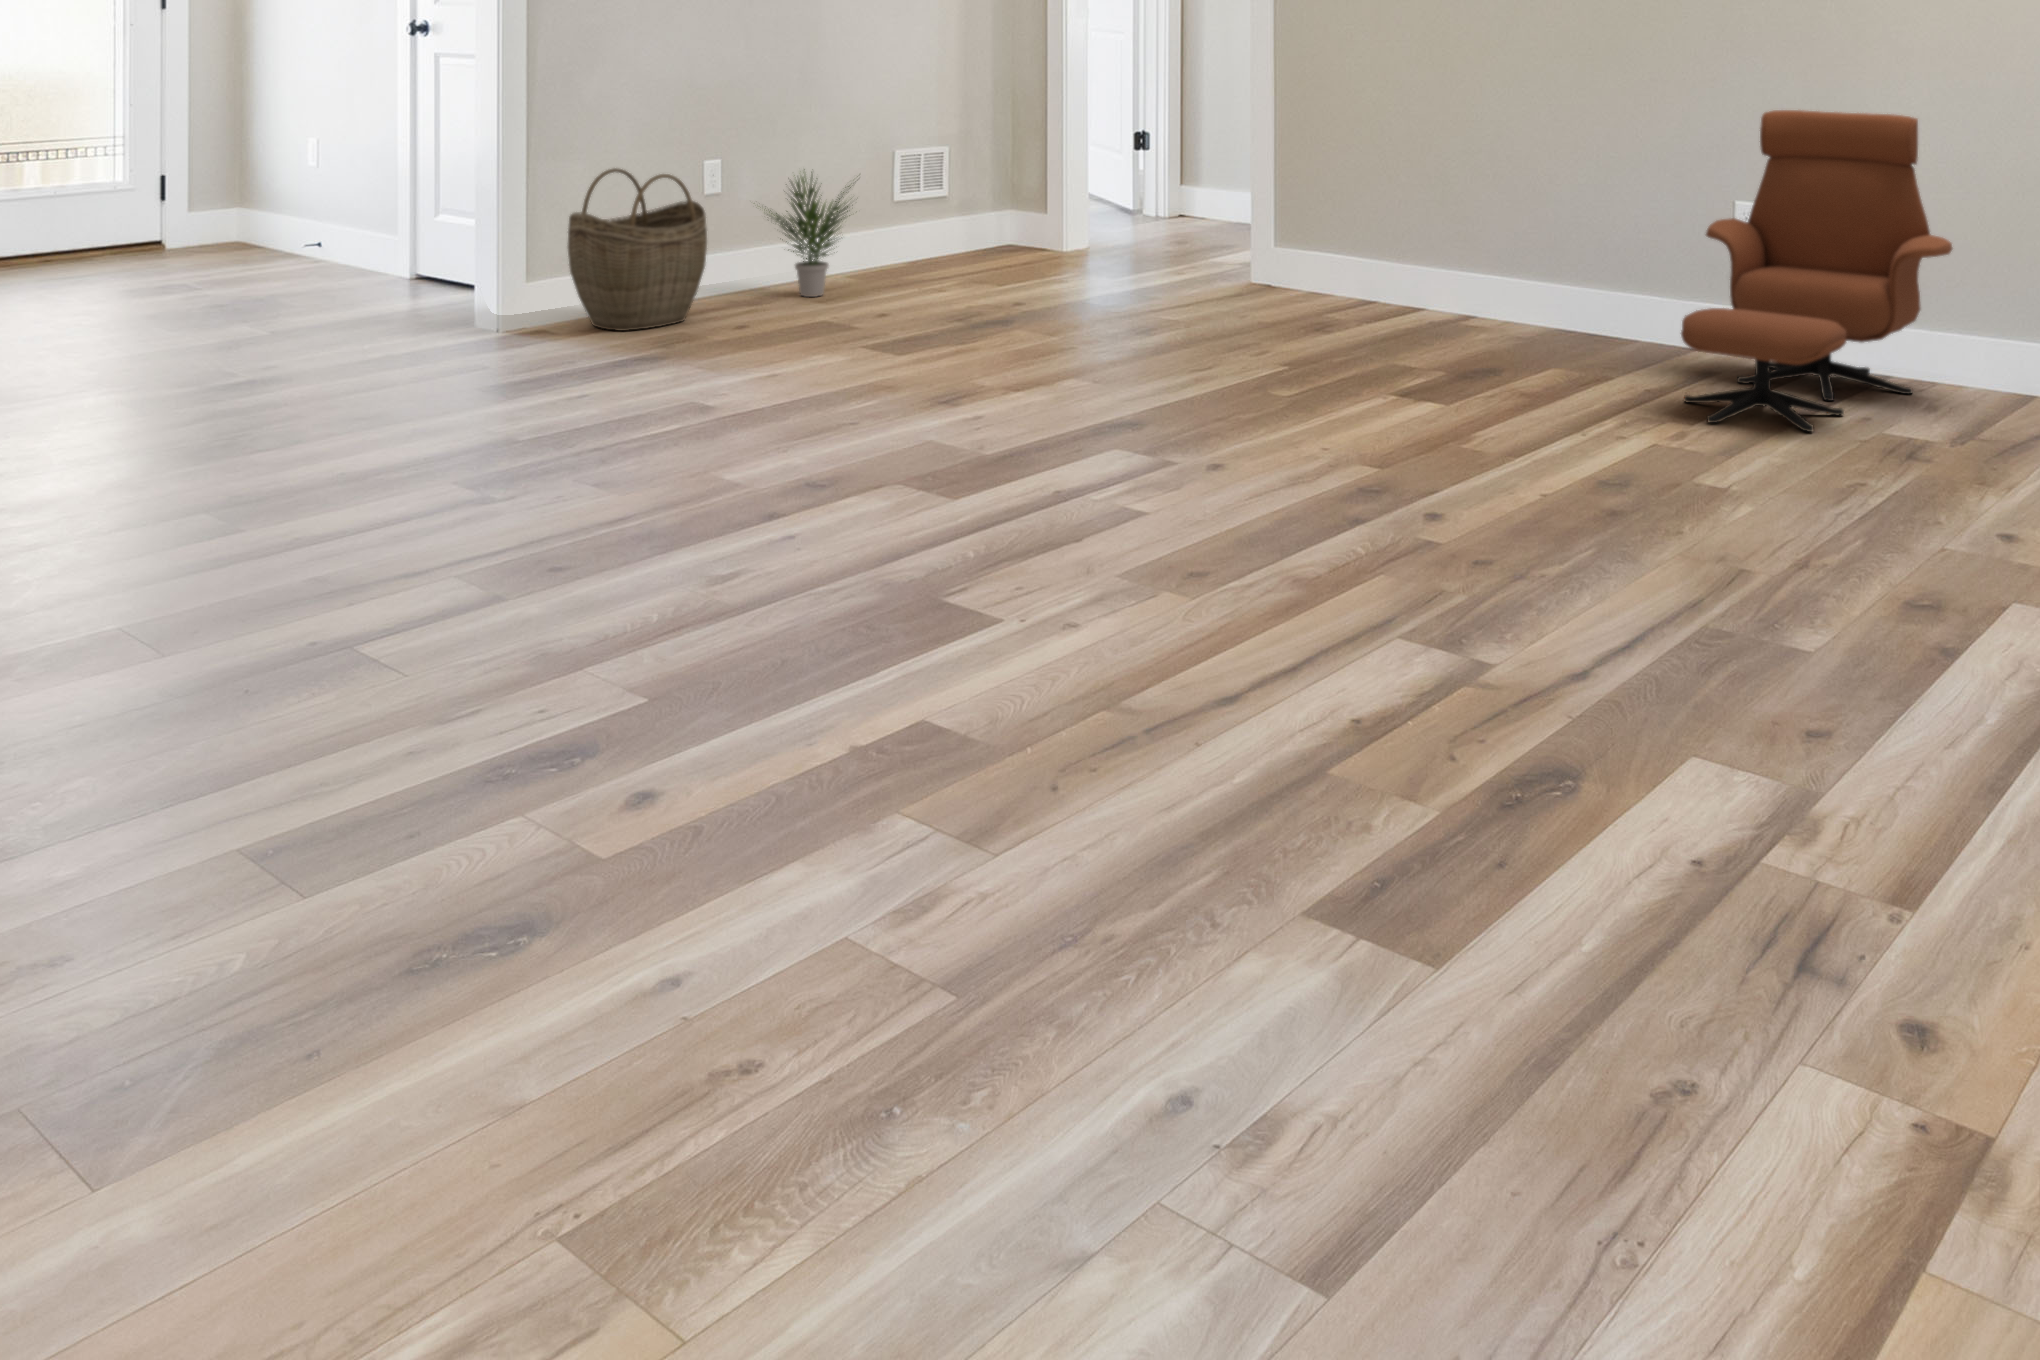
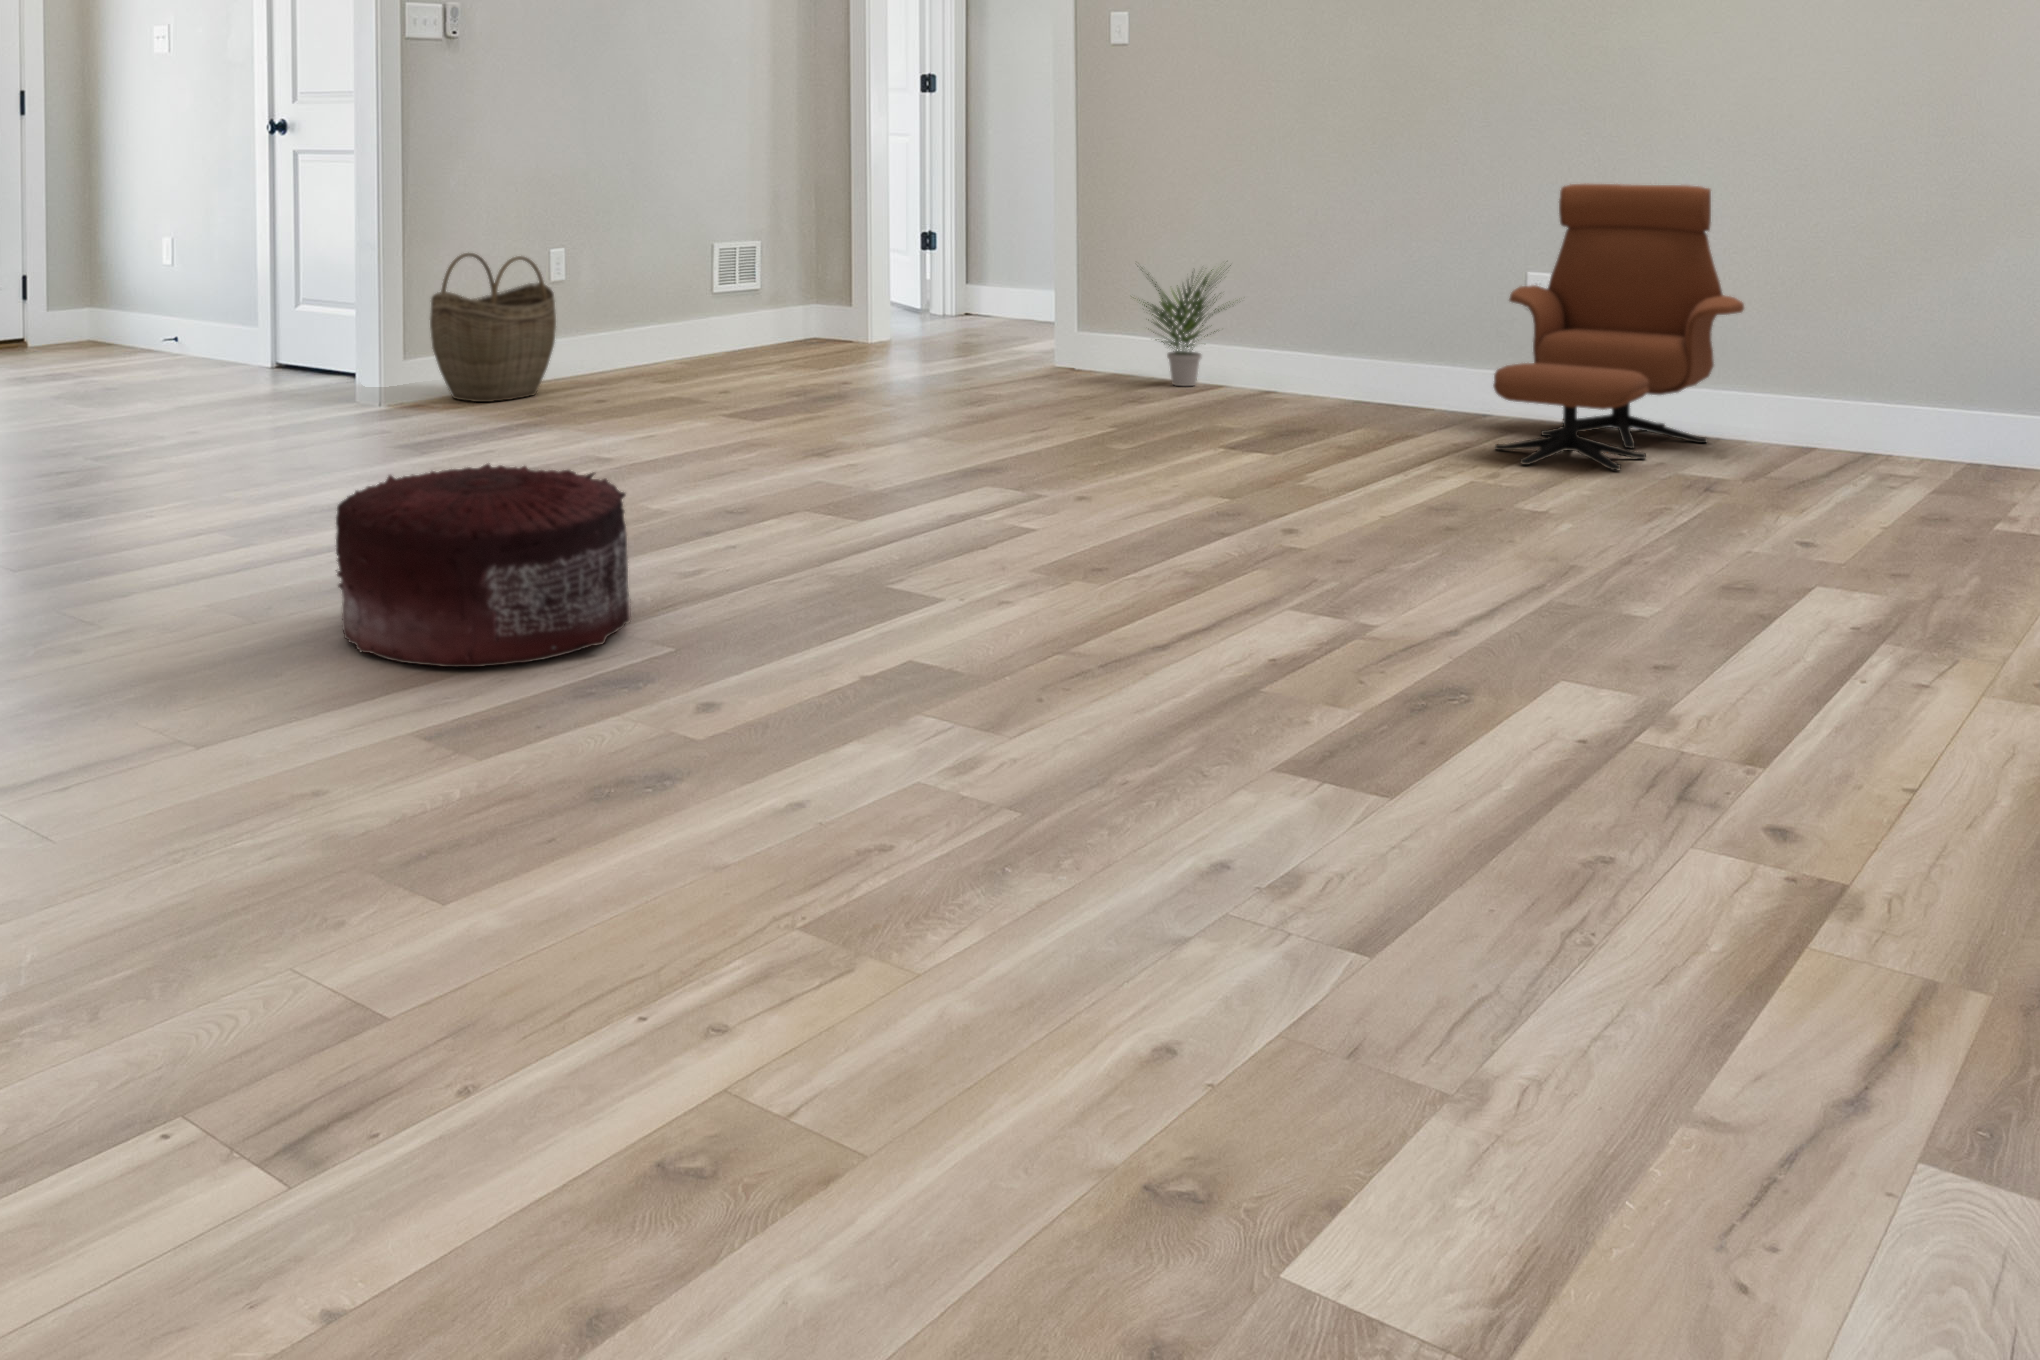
potted plant: present [764,169,851,297] -> present [1139,265,1234,386]
pouf: none [233,455,612,733] -> present [336,464,631,667]

